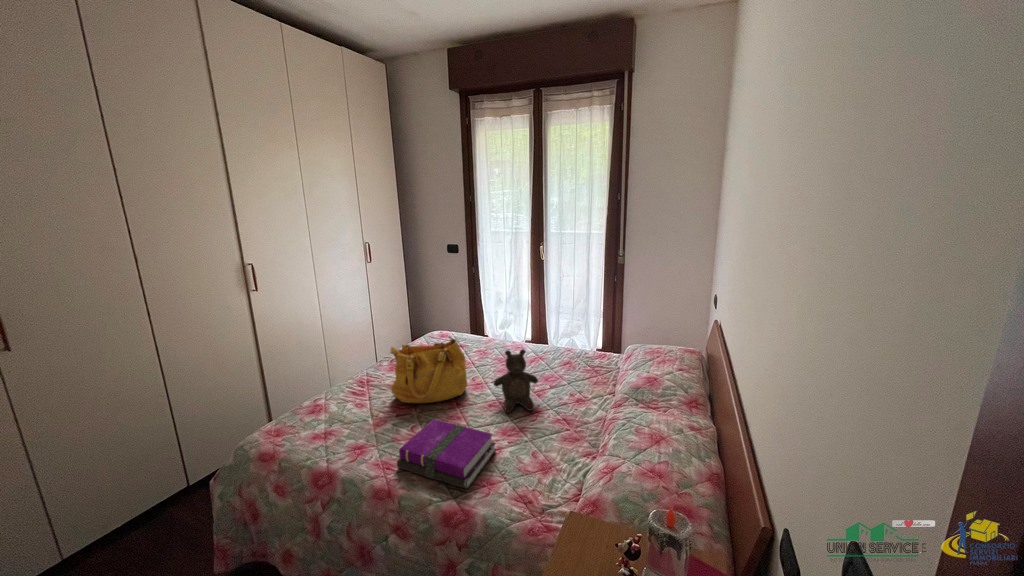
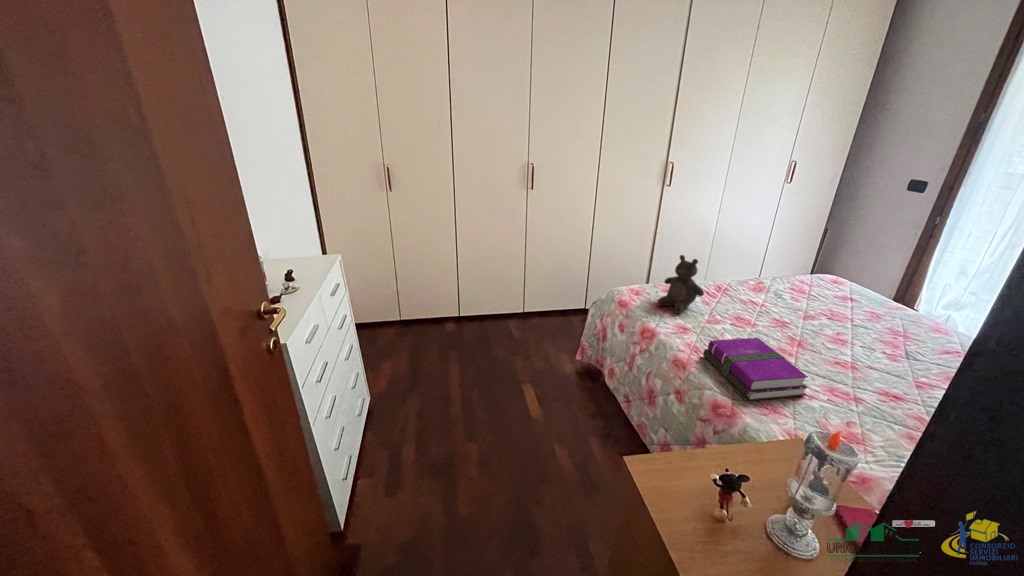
handbag: present [390,337,467,403] -> none [738,262,834,338]
stuffed bear: present [494,349,538,412] -> present [657,255,704,313]

